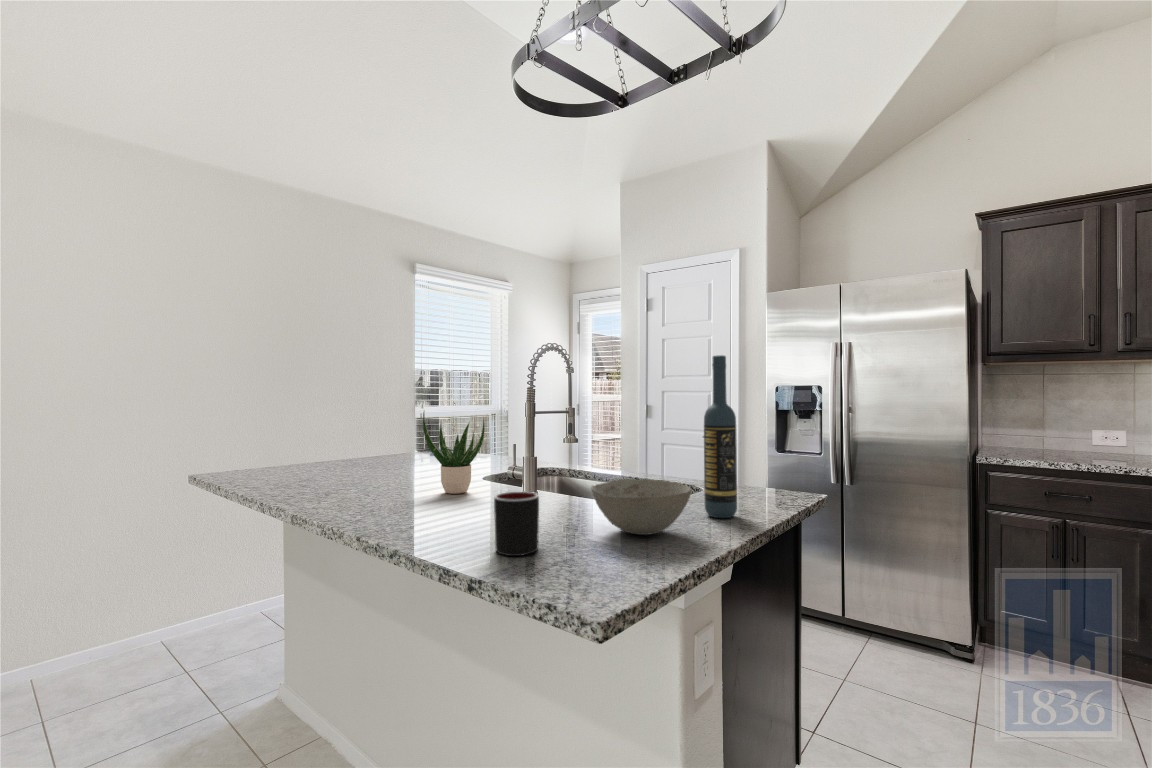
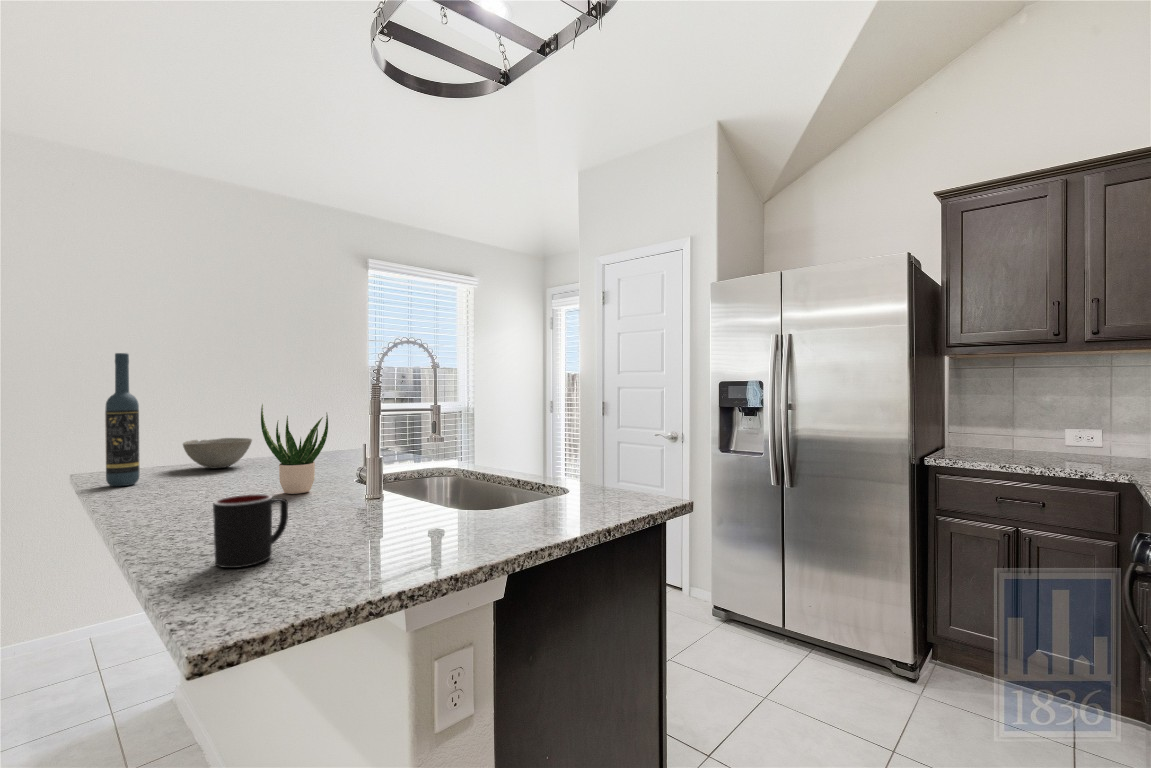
wine bottle: present [704,355,737,518] -> present [105,353,140,487]
bowl: present [591,479,691,535] -> present [183,438,252,468]

